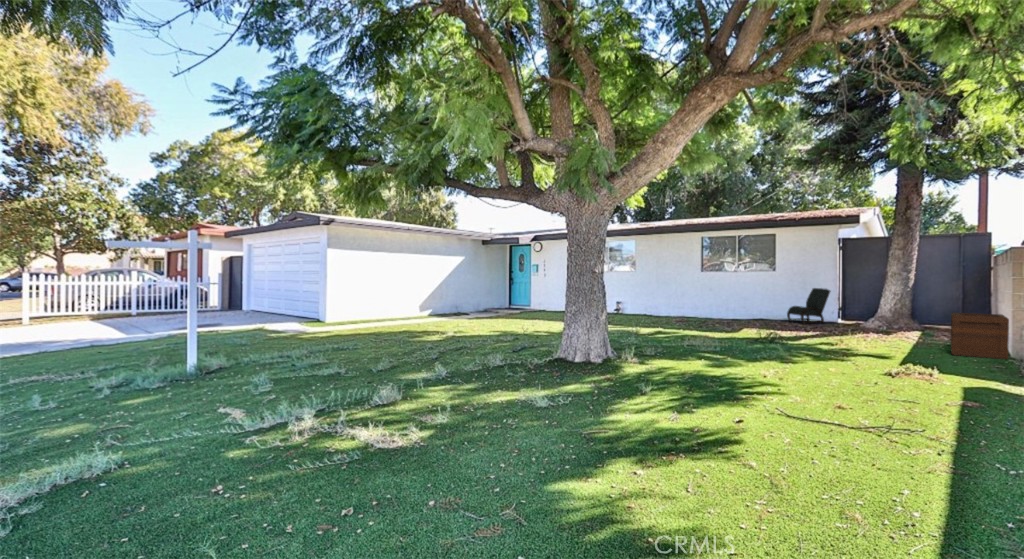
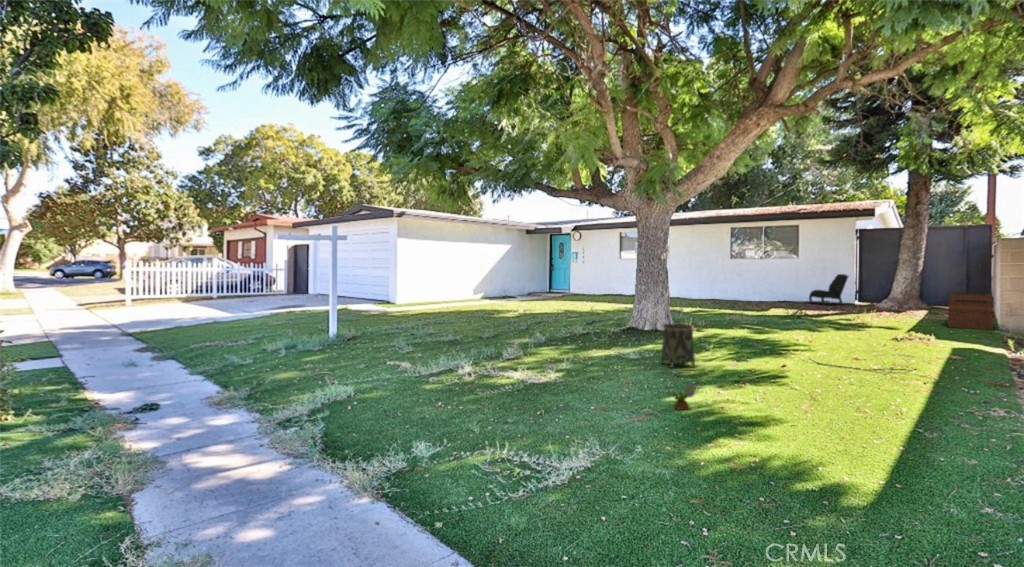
basket: none [569,362,613,428] -> present [661,324,695,368]
decorative plant: none [518,486,566,535] -> present [670,383,695,410]

